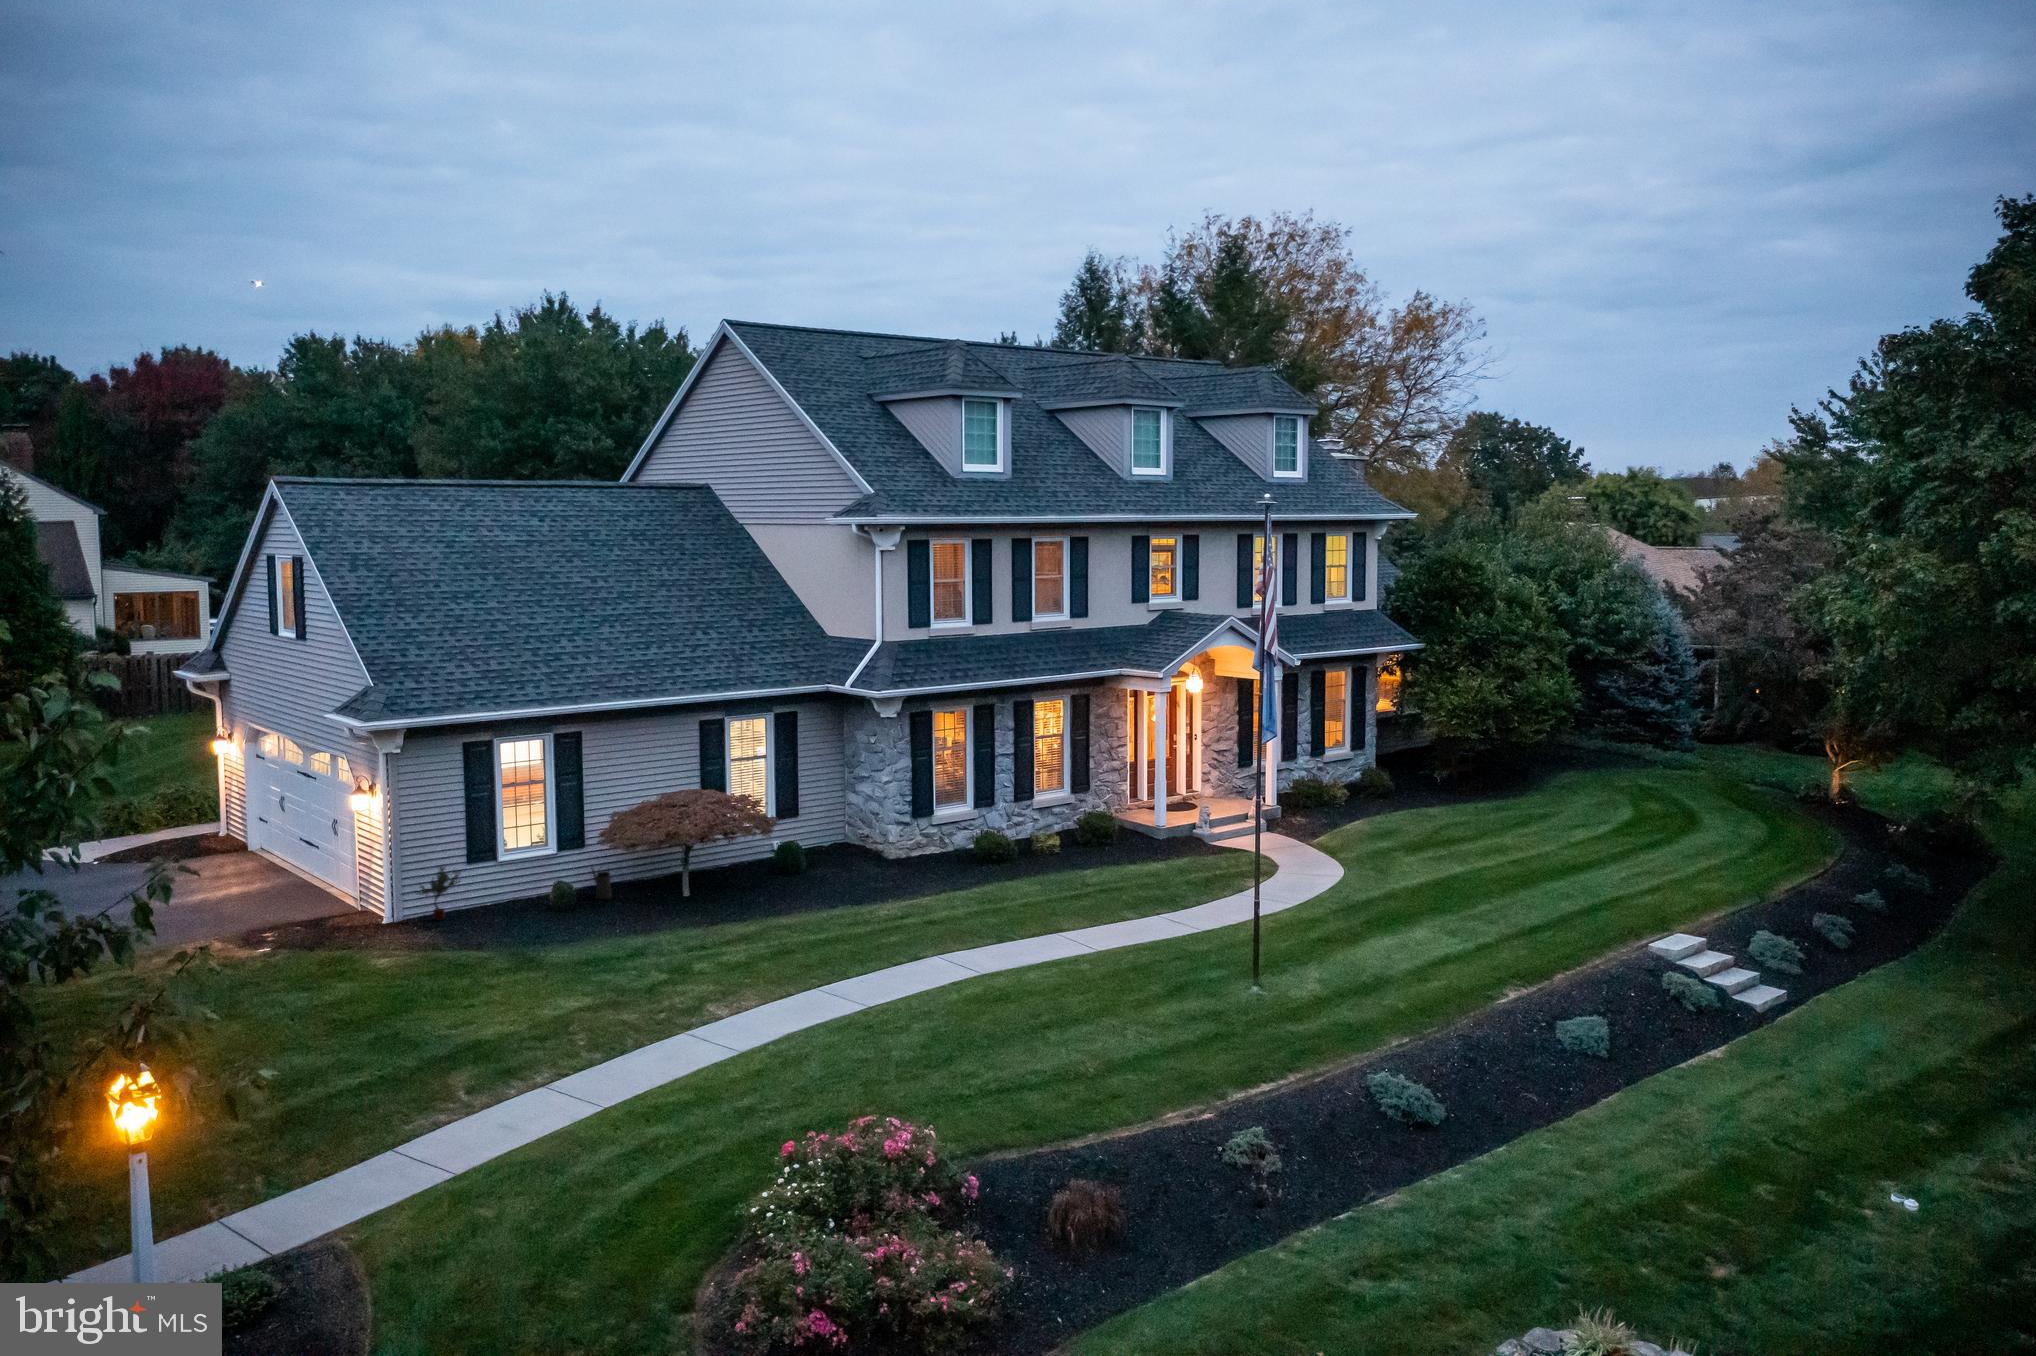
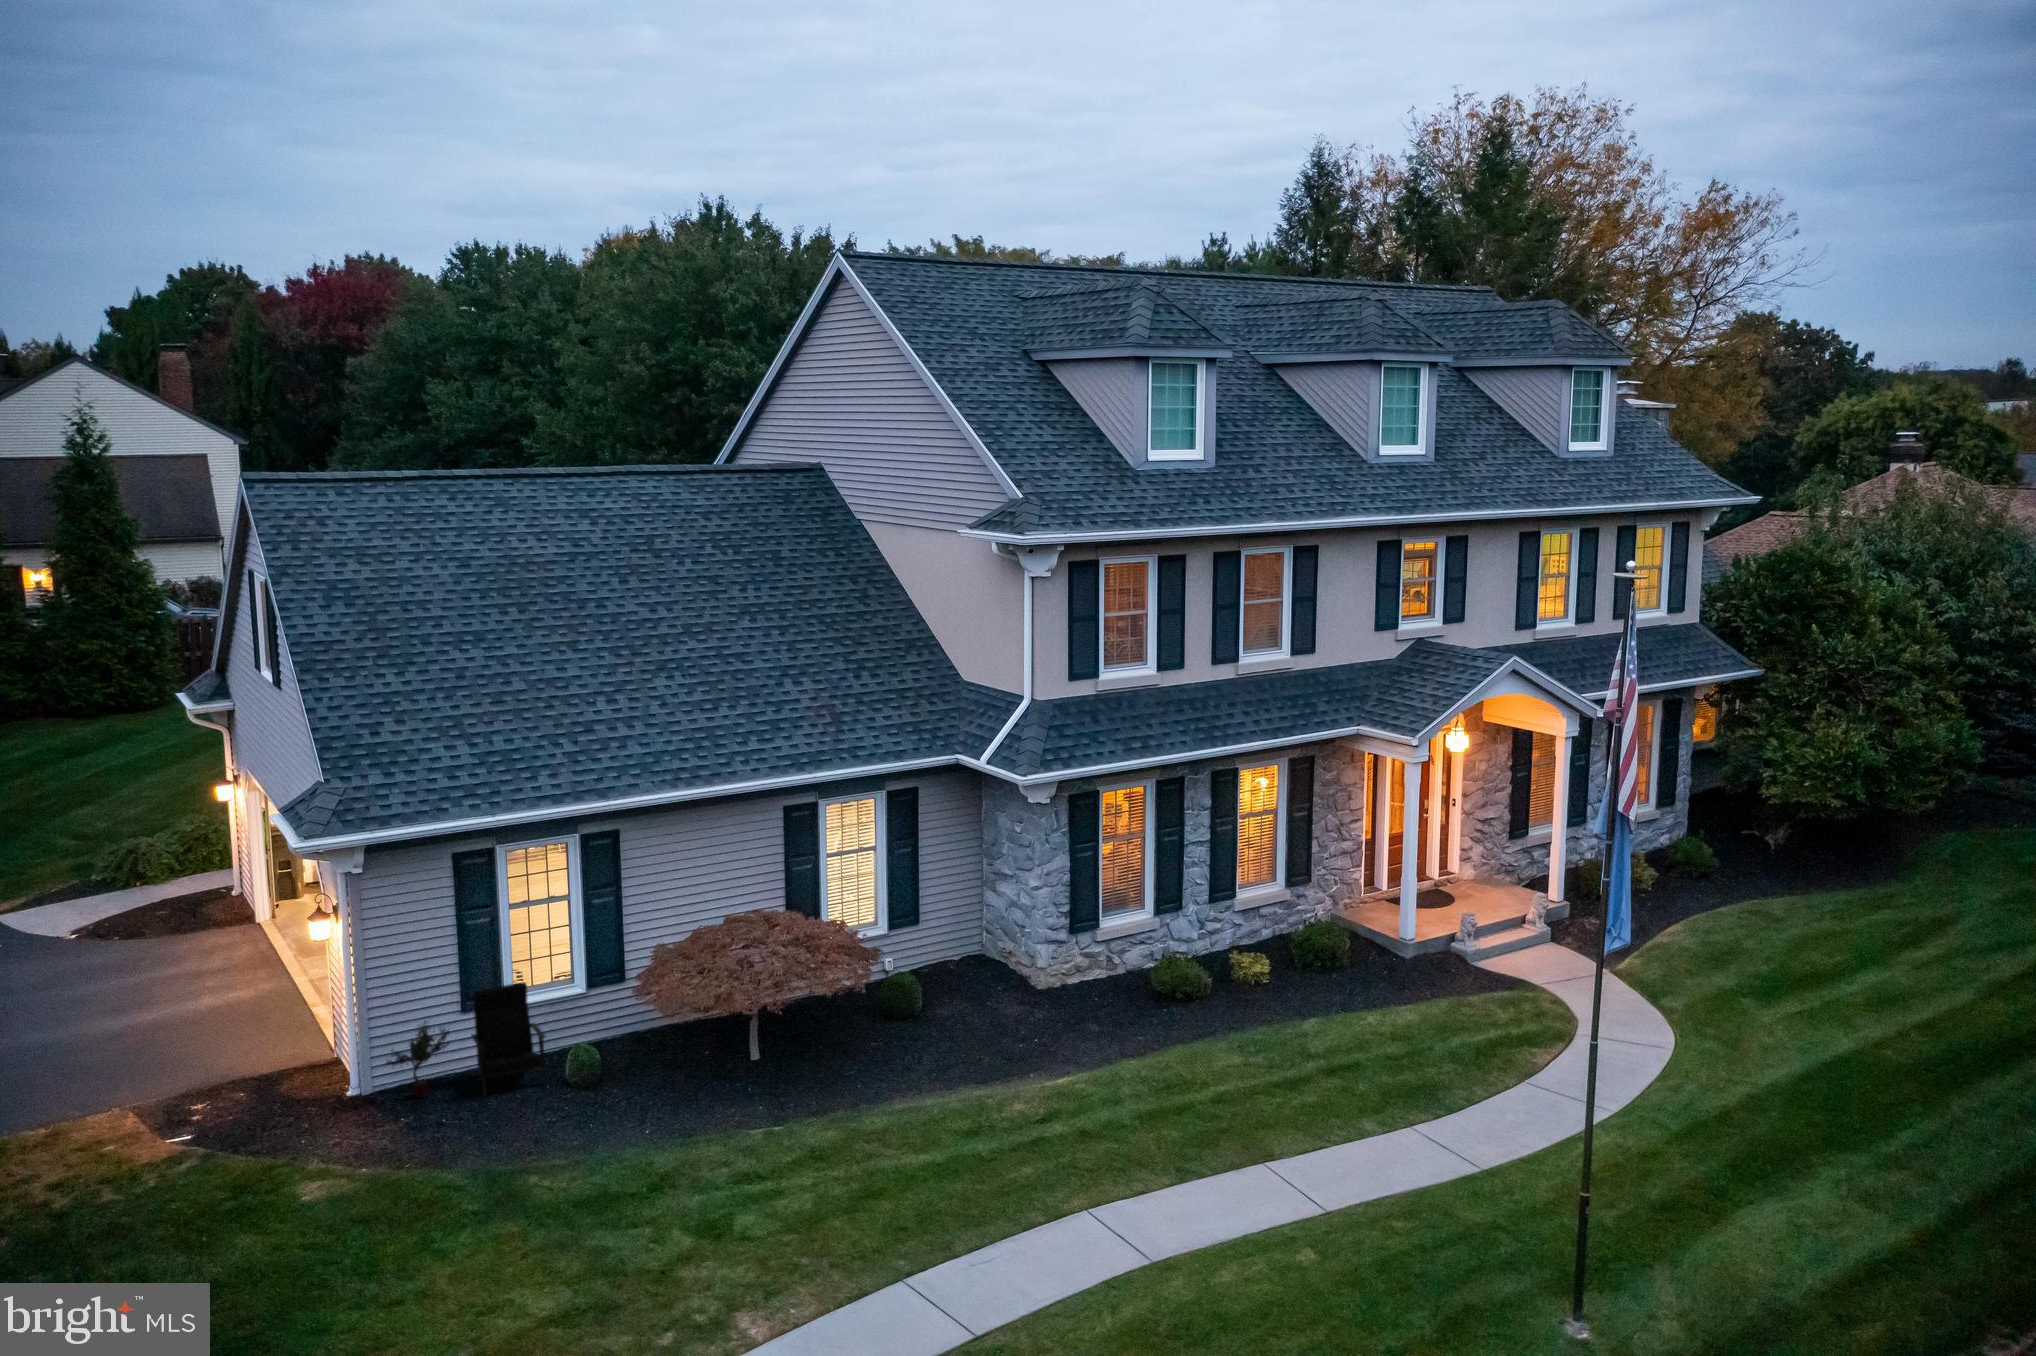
lounge chair: present [1436,735,1472,778] -> present [471,982,546,1097]
watering can: present [592,868,612,899] -> none [632,1010,658,1060]

